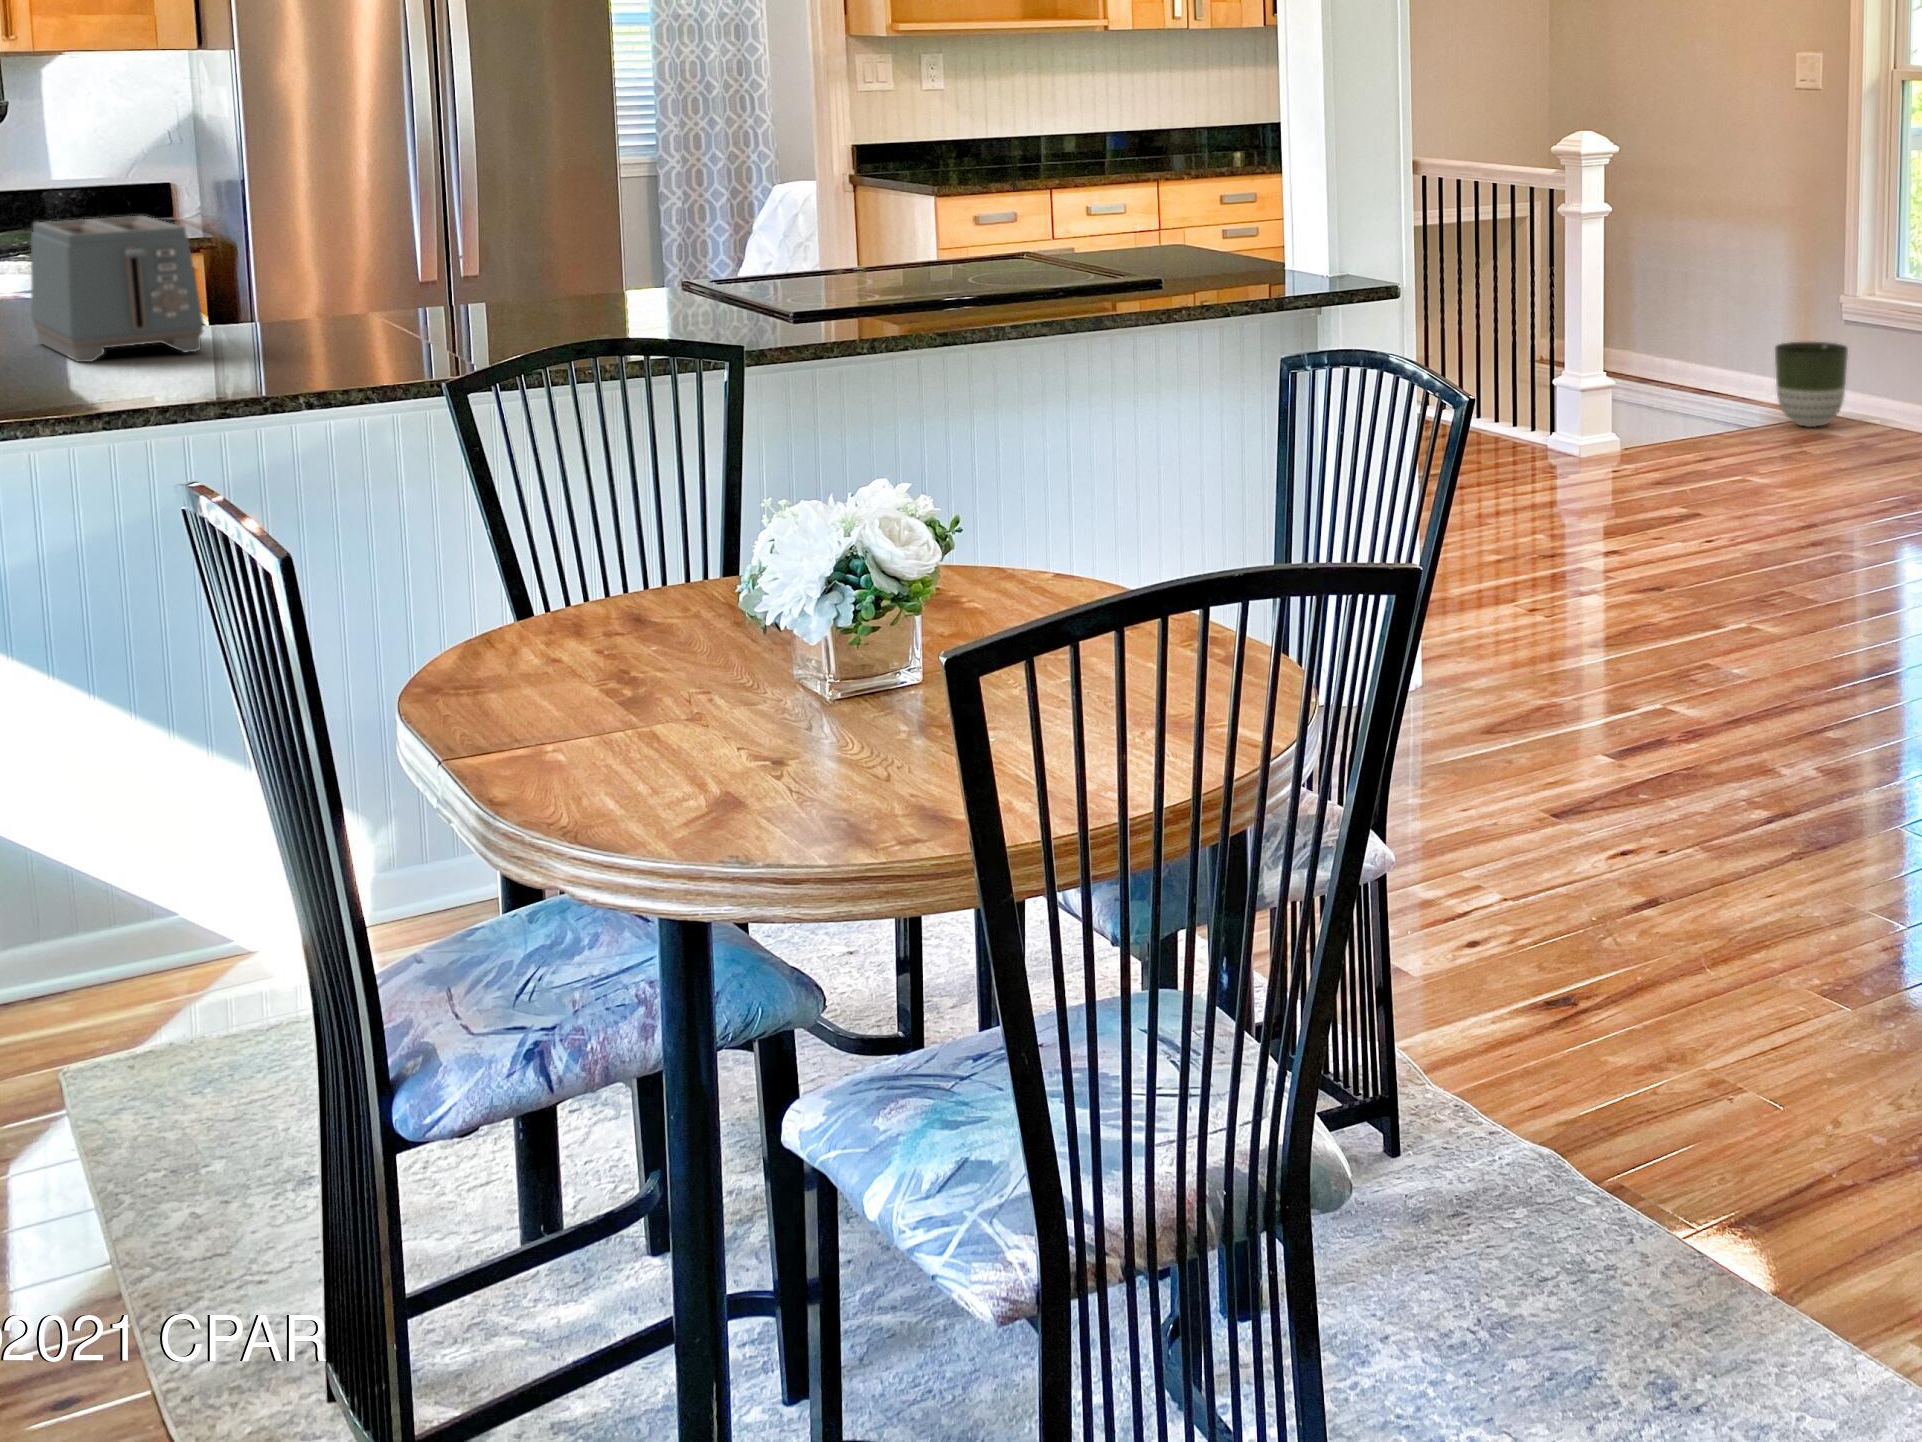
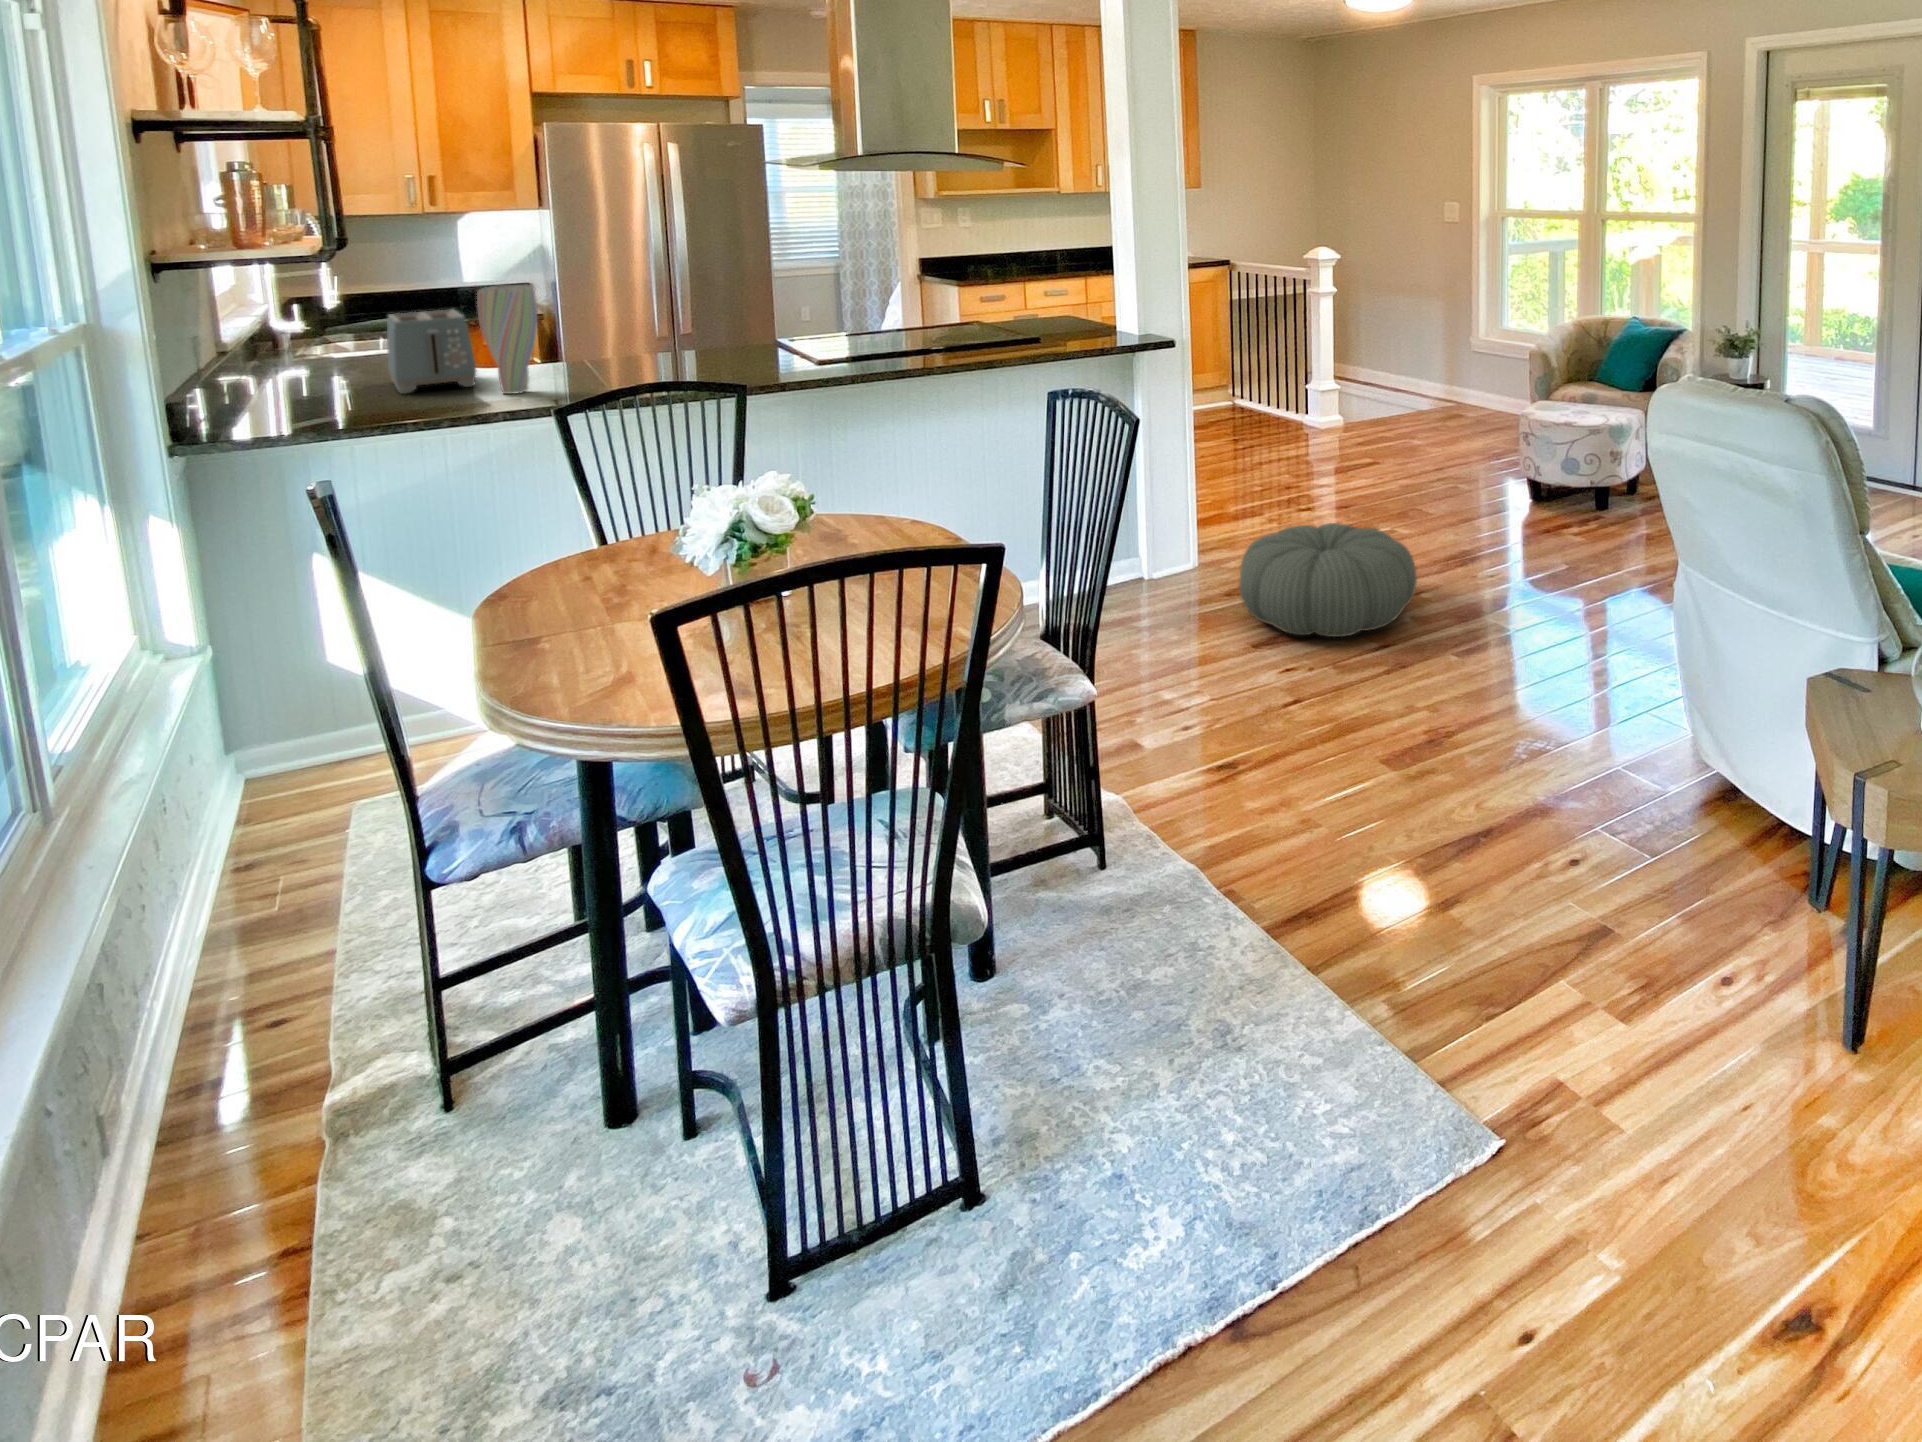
vase: none [223,171,322,364] -> present [477,285,537,394]
planter: present [1775,342,1848,427] -> none [1435,362,1475,409]
pouf: none [1516,609,1827,801] -> present [1239,523,1417,637]

